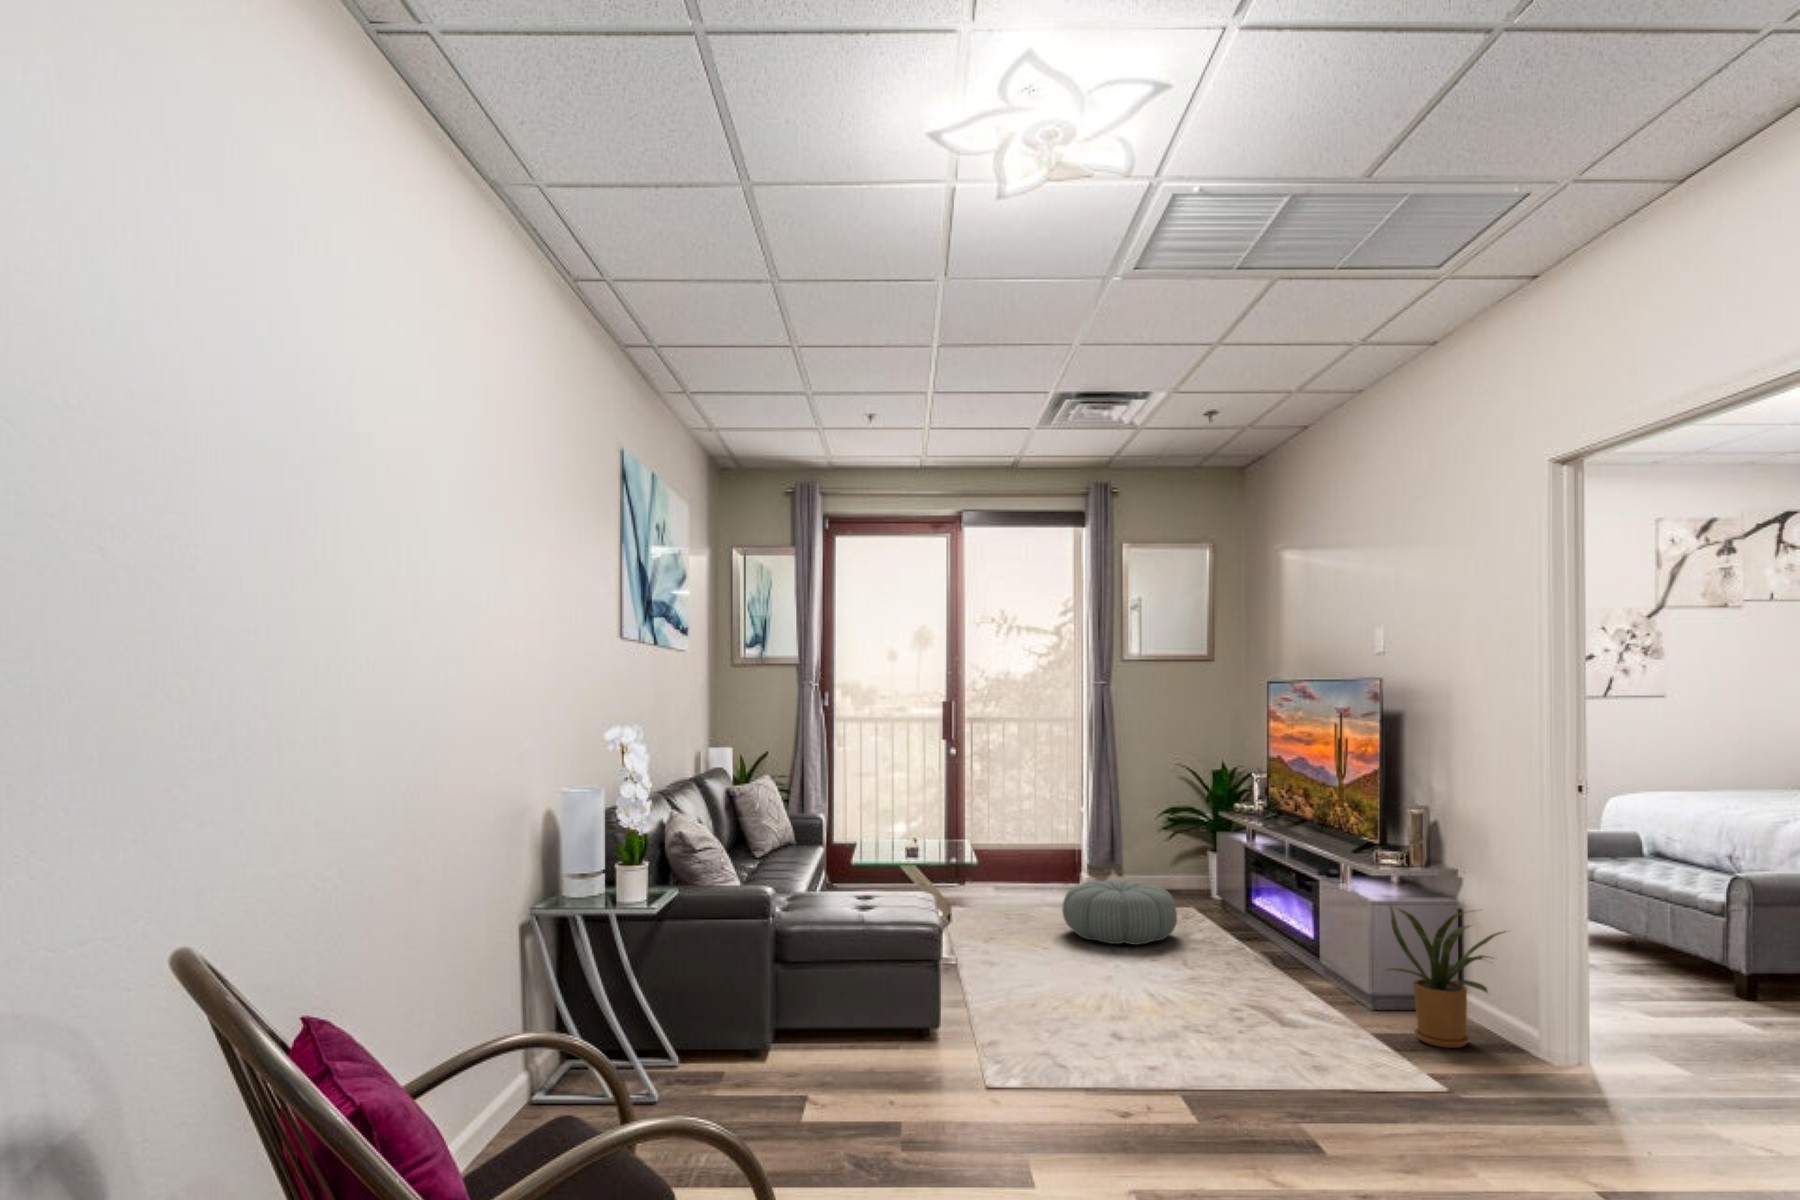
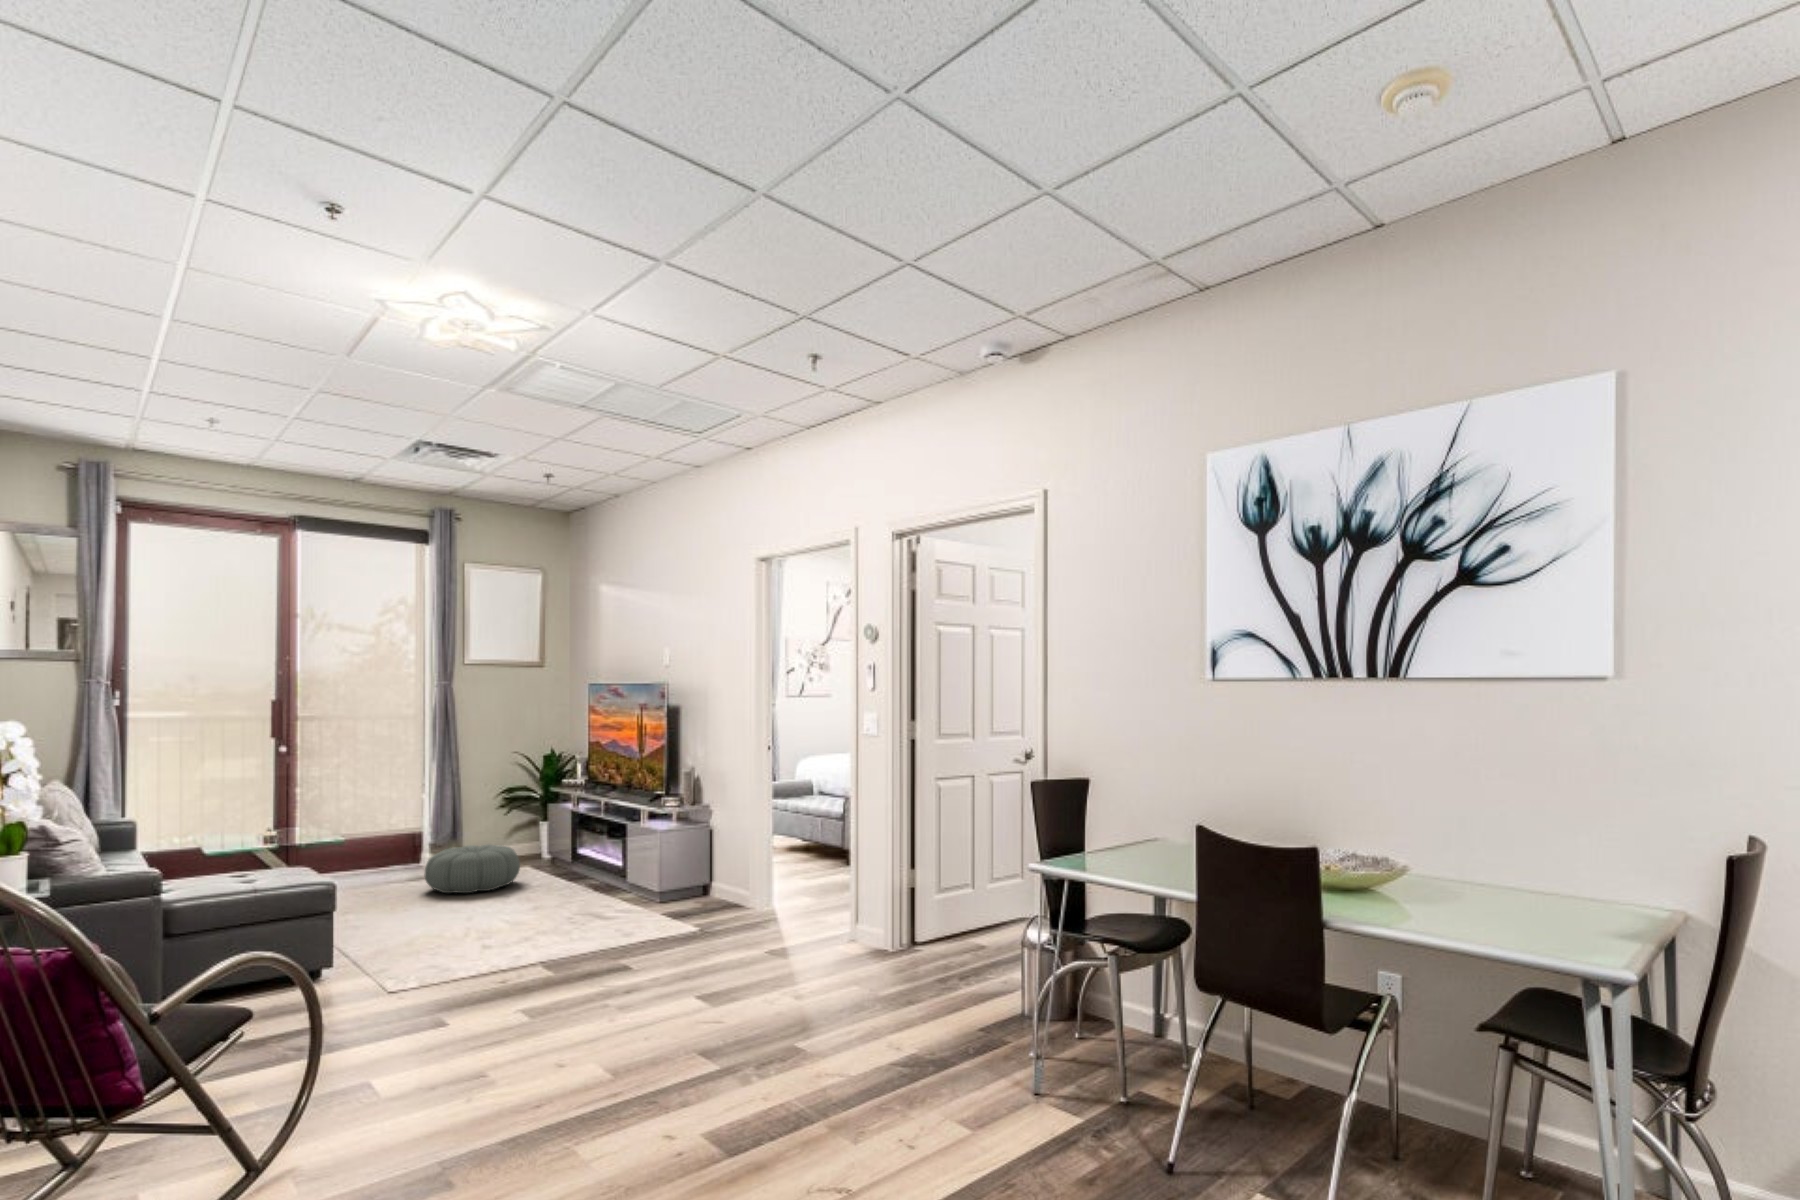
house plant: present [1388,905,1505,1048] -> none [665,824,740,912]

